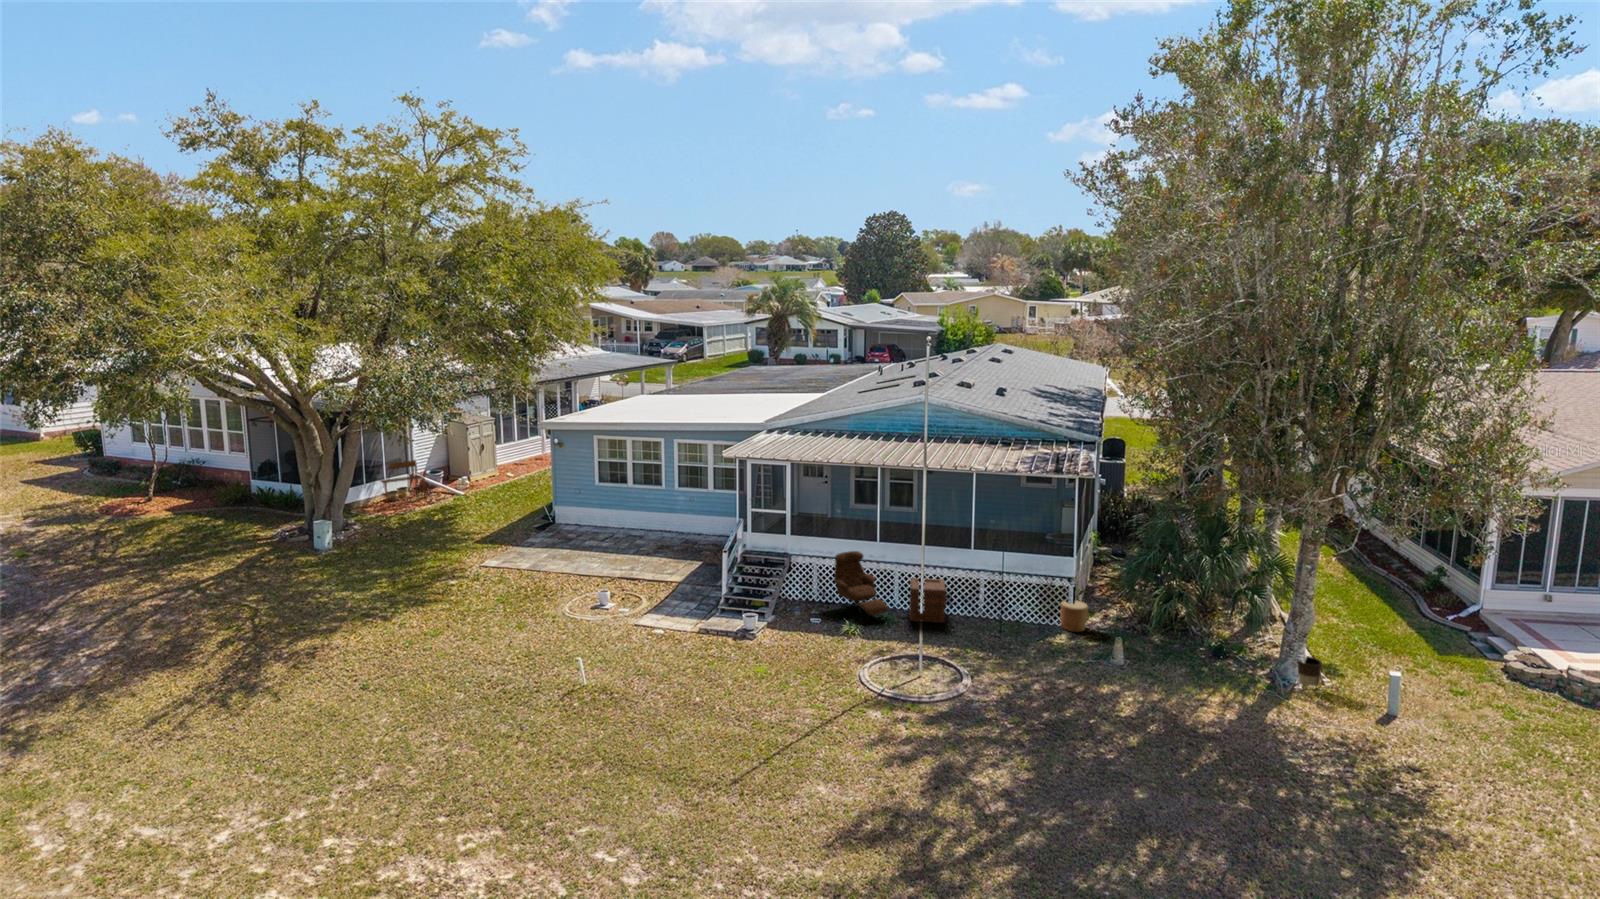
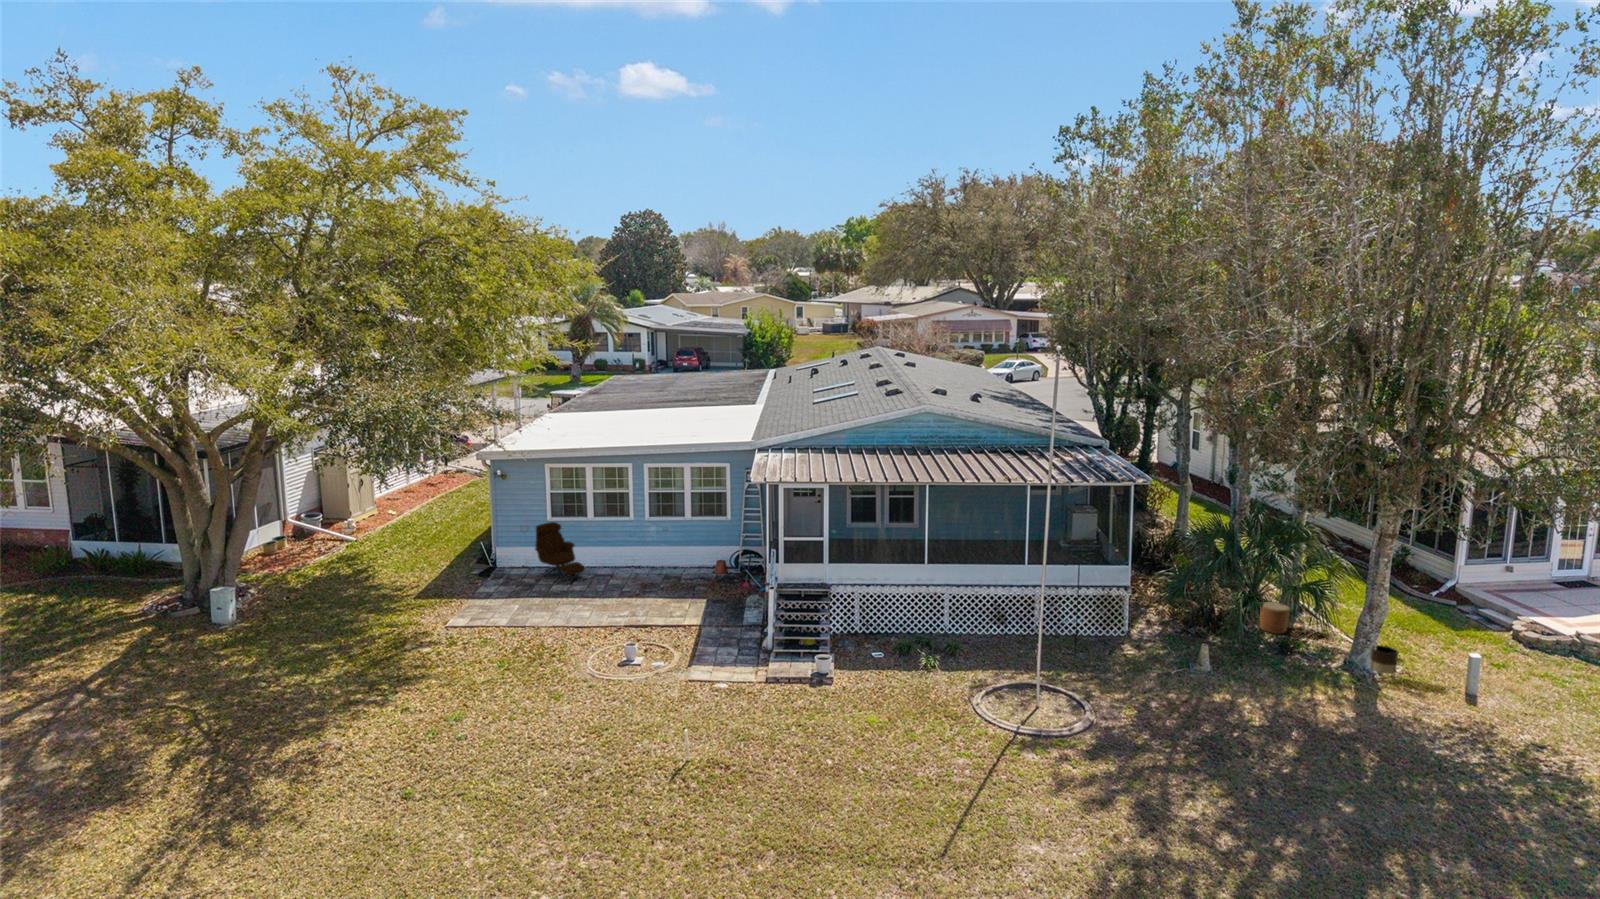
bench: present [381,460,426,502] -> none [249,502,312,557]
lounge chair: present [834,551,888,617] -> present [535,522,585,581]
wooden crate: present [909,578,946,623] -> none [964,598,1012,646]
woven basket: present [1060,601,1088,632] -> present [1260,602,1290,634]

